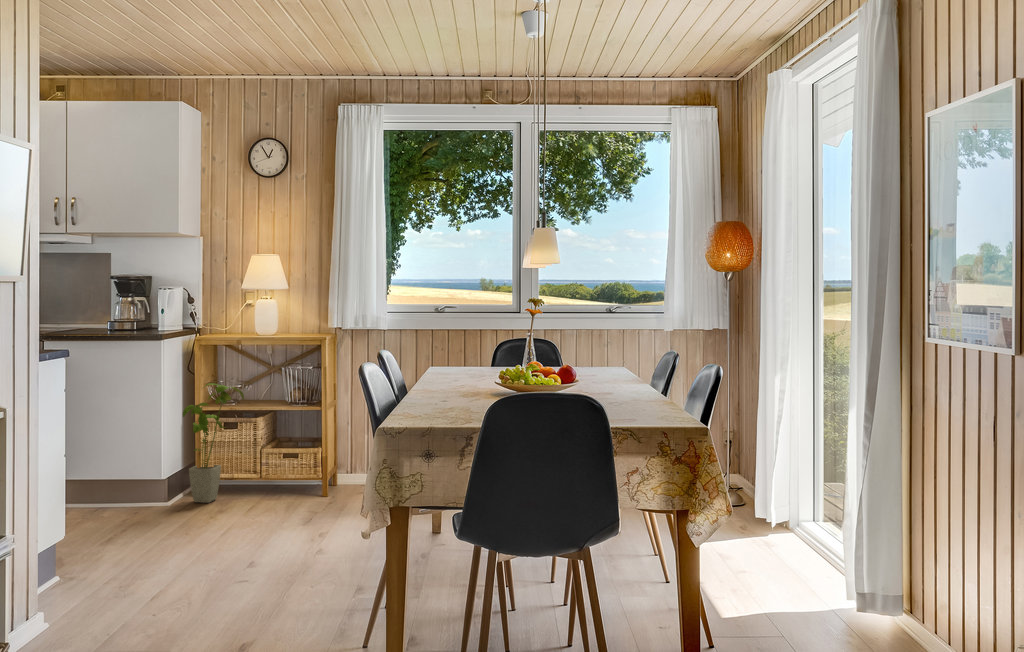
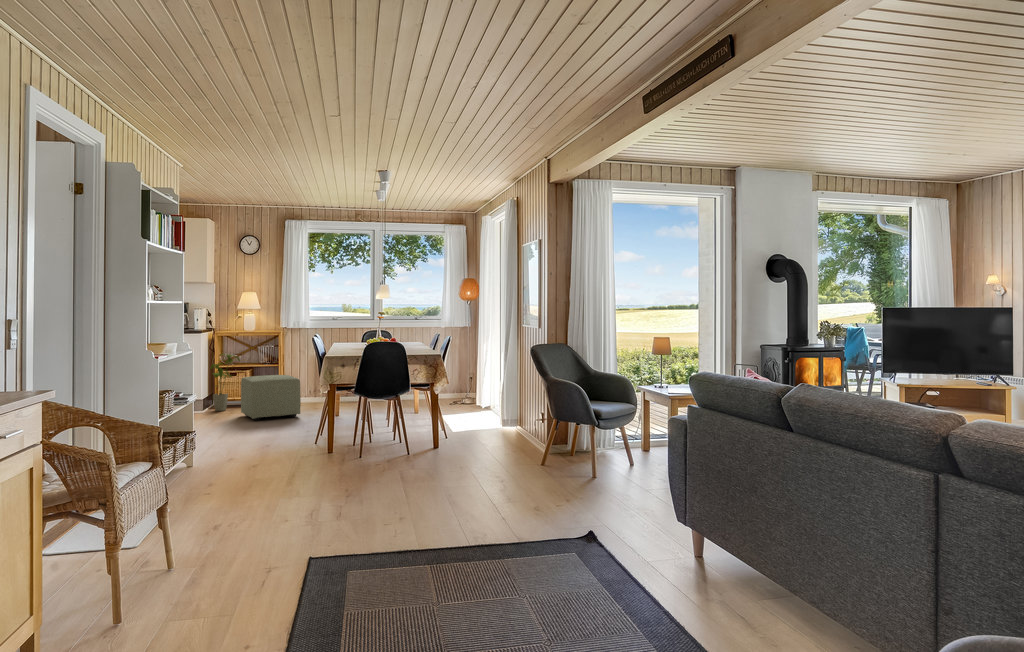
ottoman: none [235,435,354,542] -> present [241,375,301,421]

